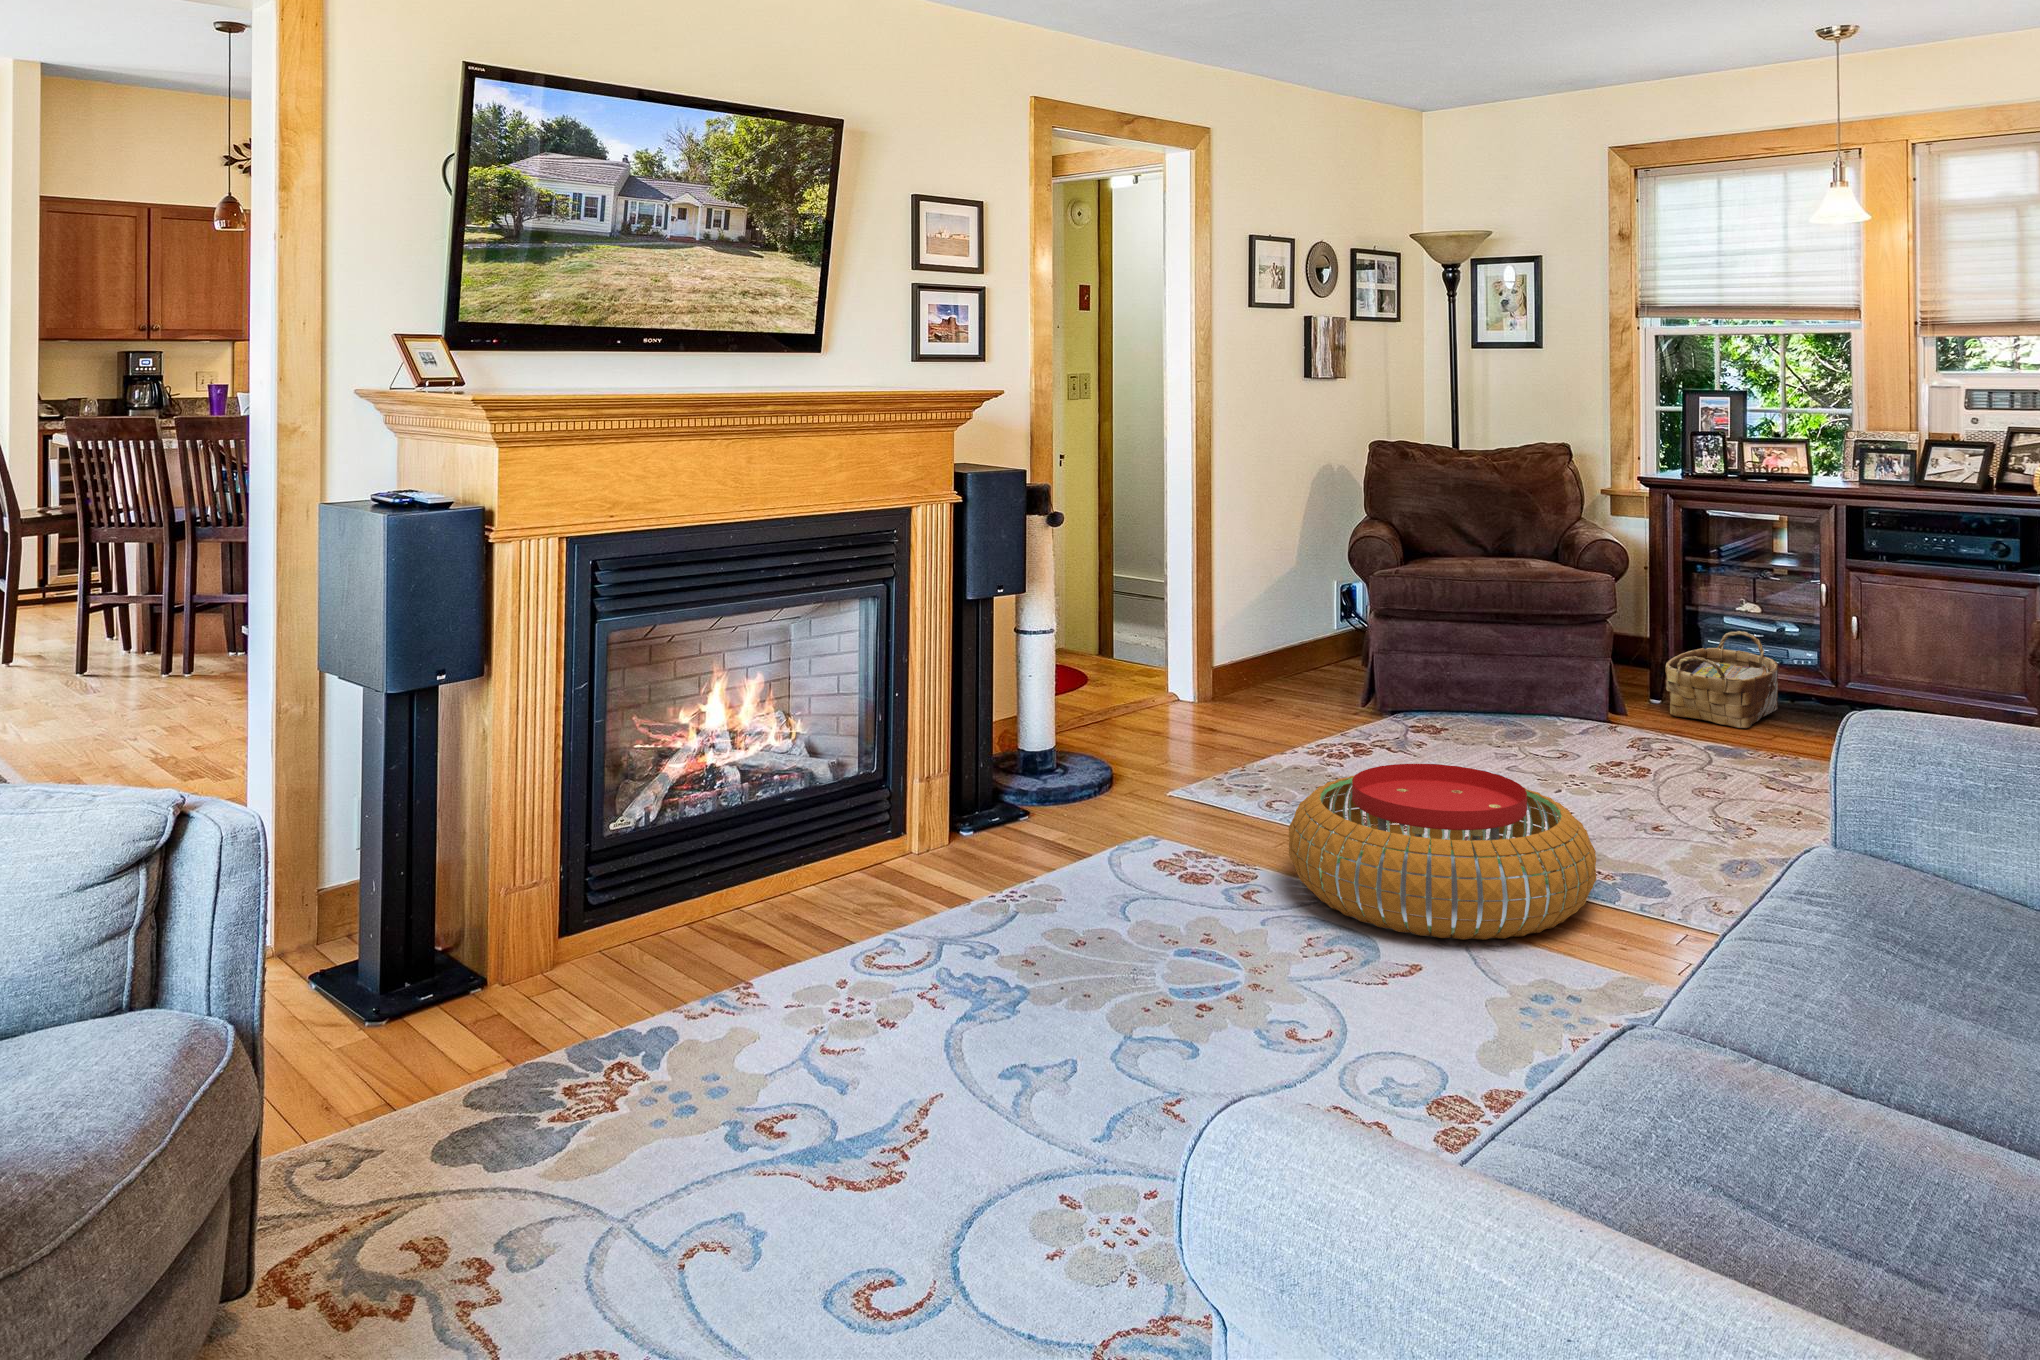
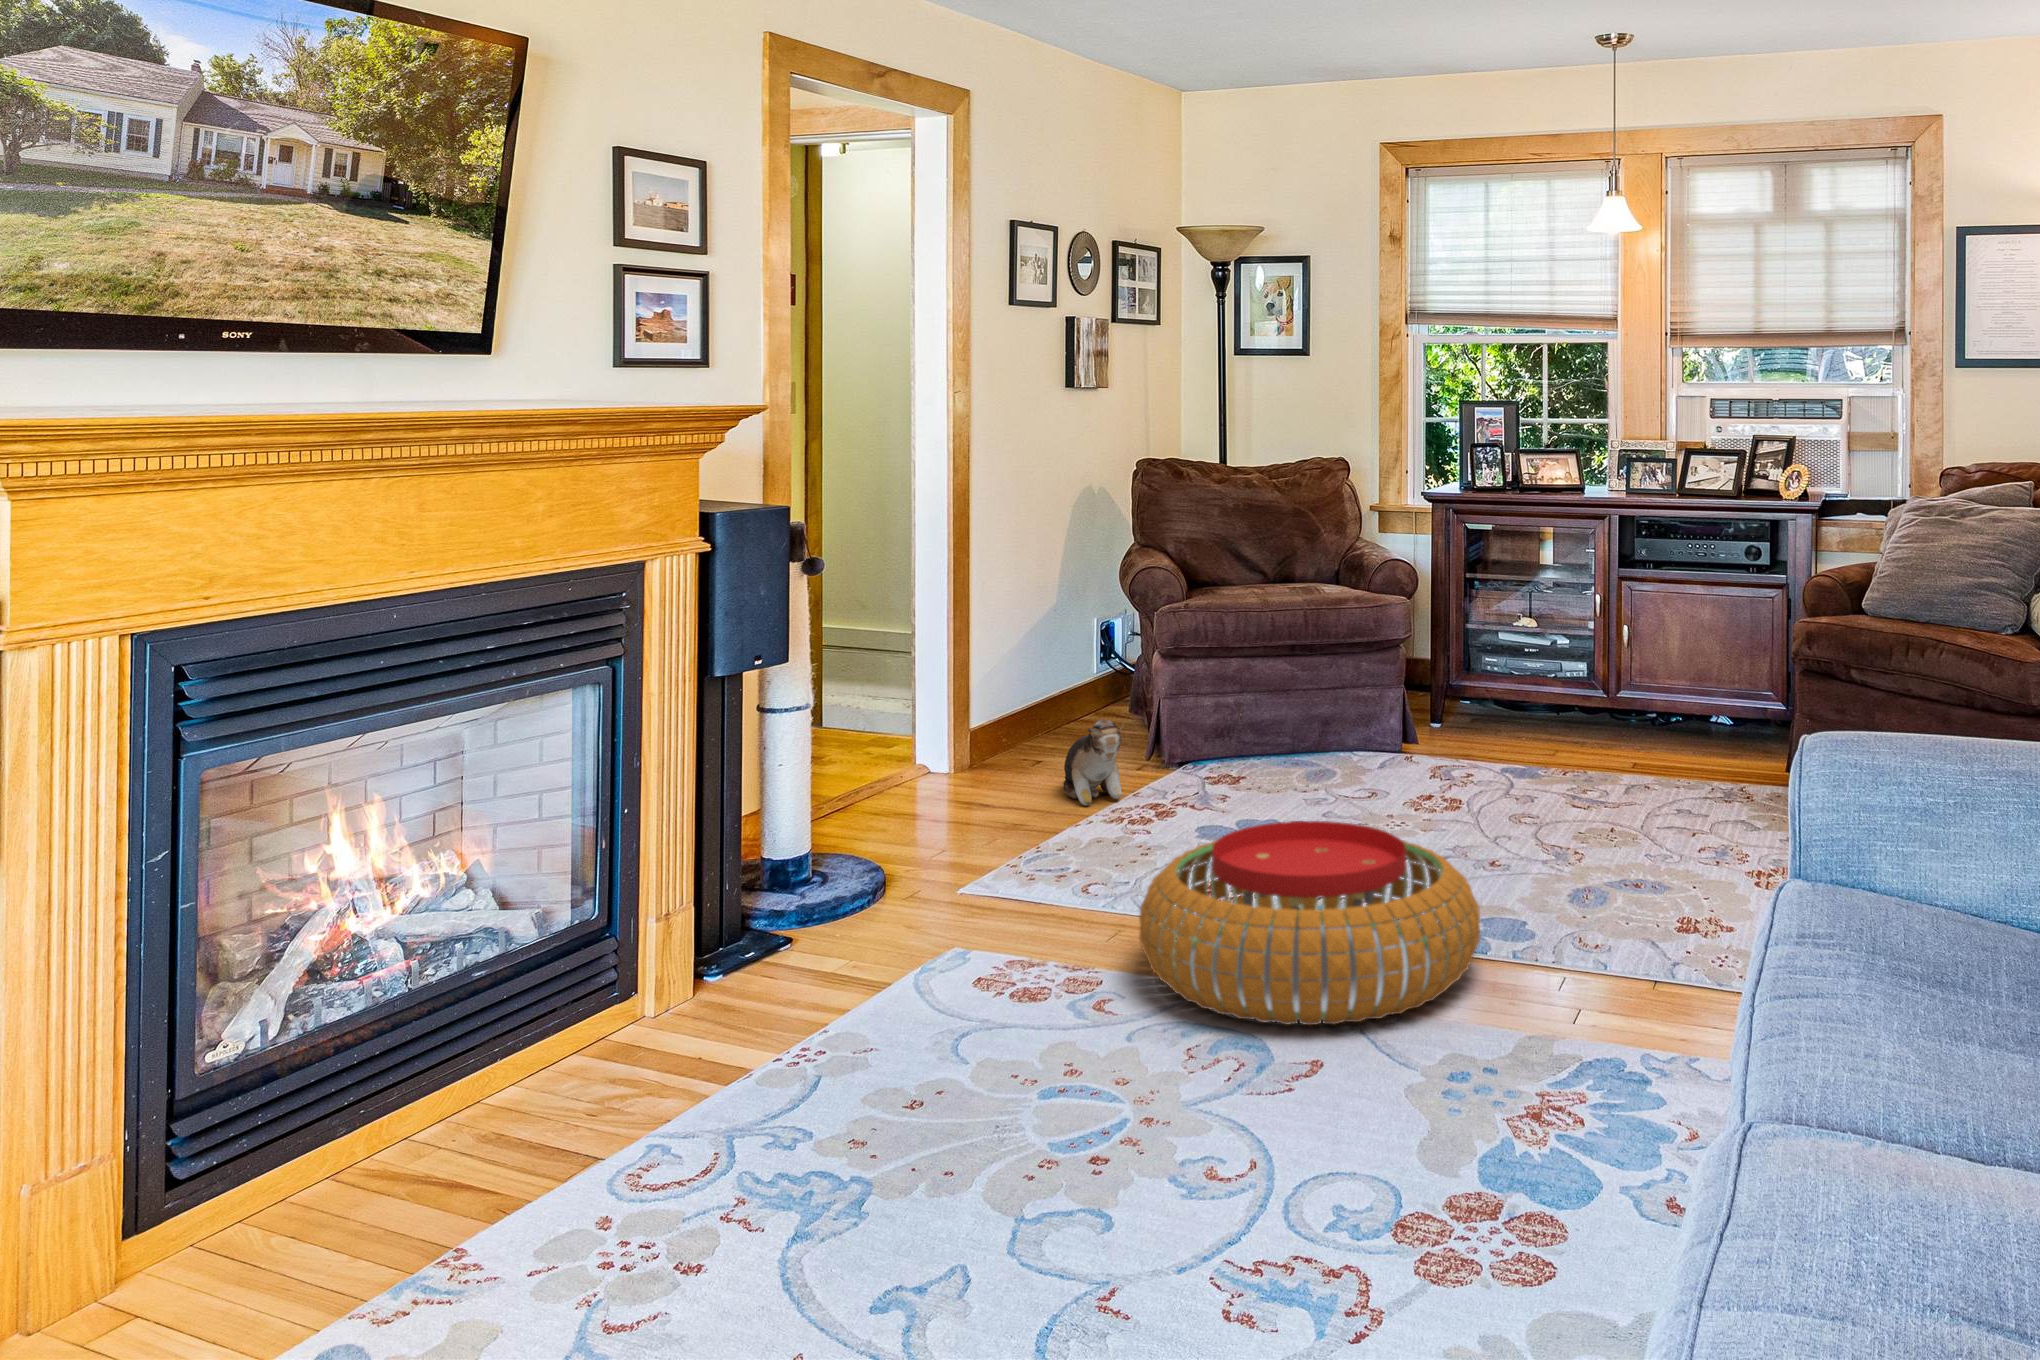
woven basket: present [1665,631,1778,728] -> none [1451,646,1555,746]
plush toy: none [1283,665,1332,738] -> present [1064,719,1126,805]

